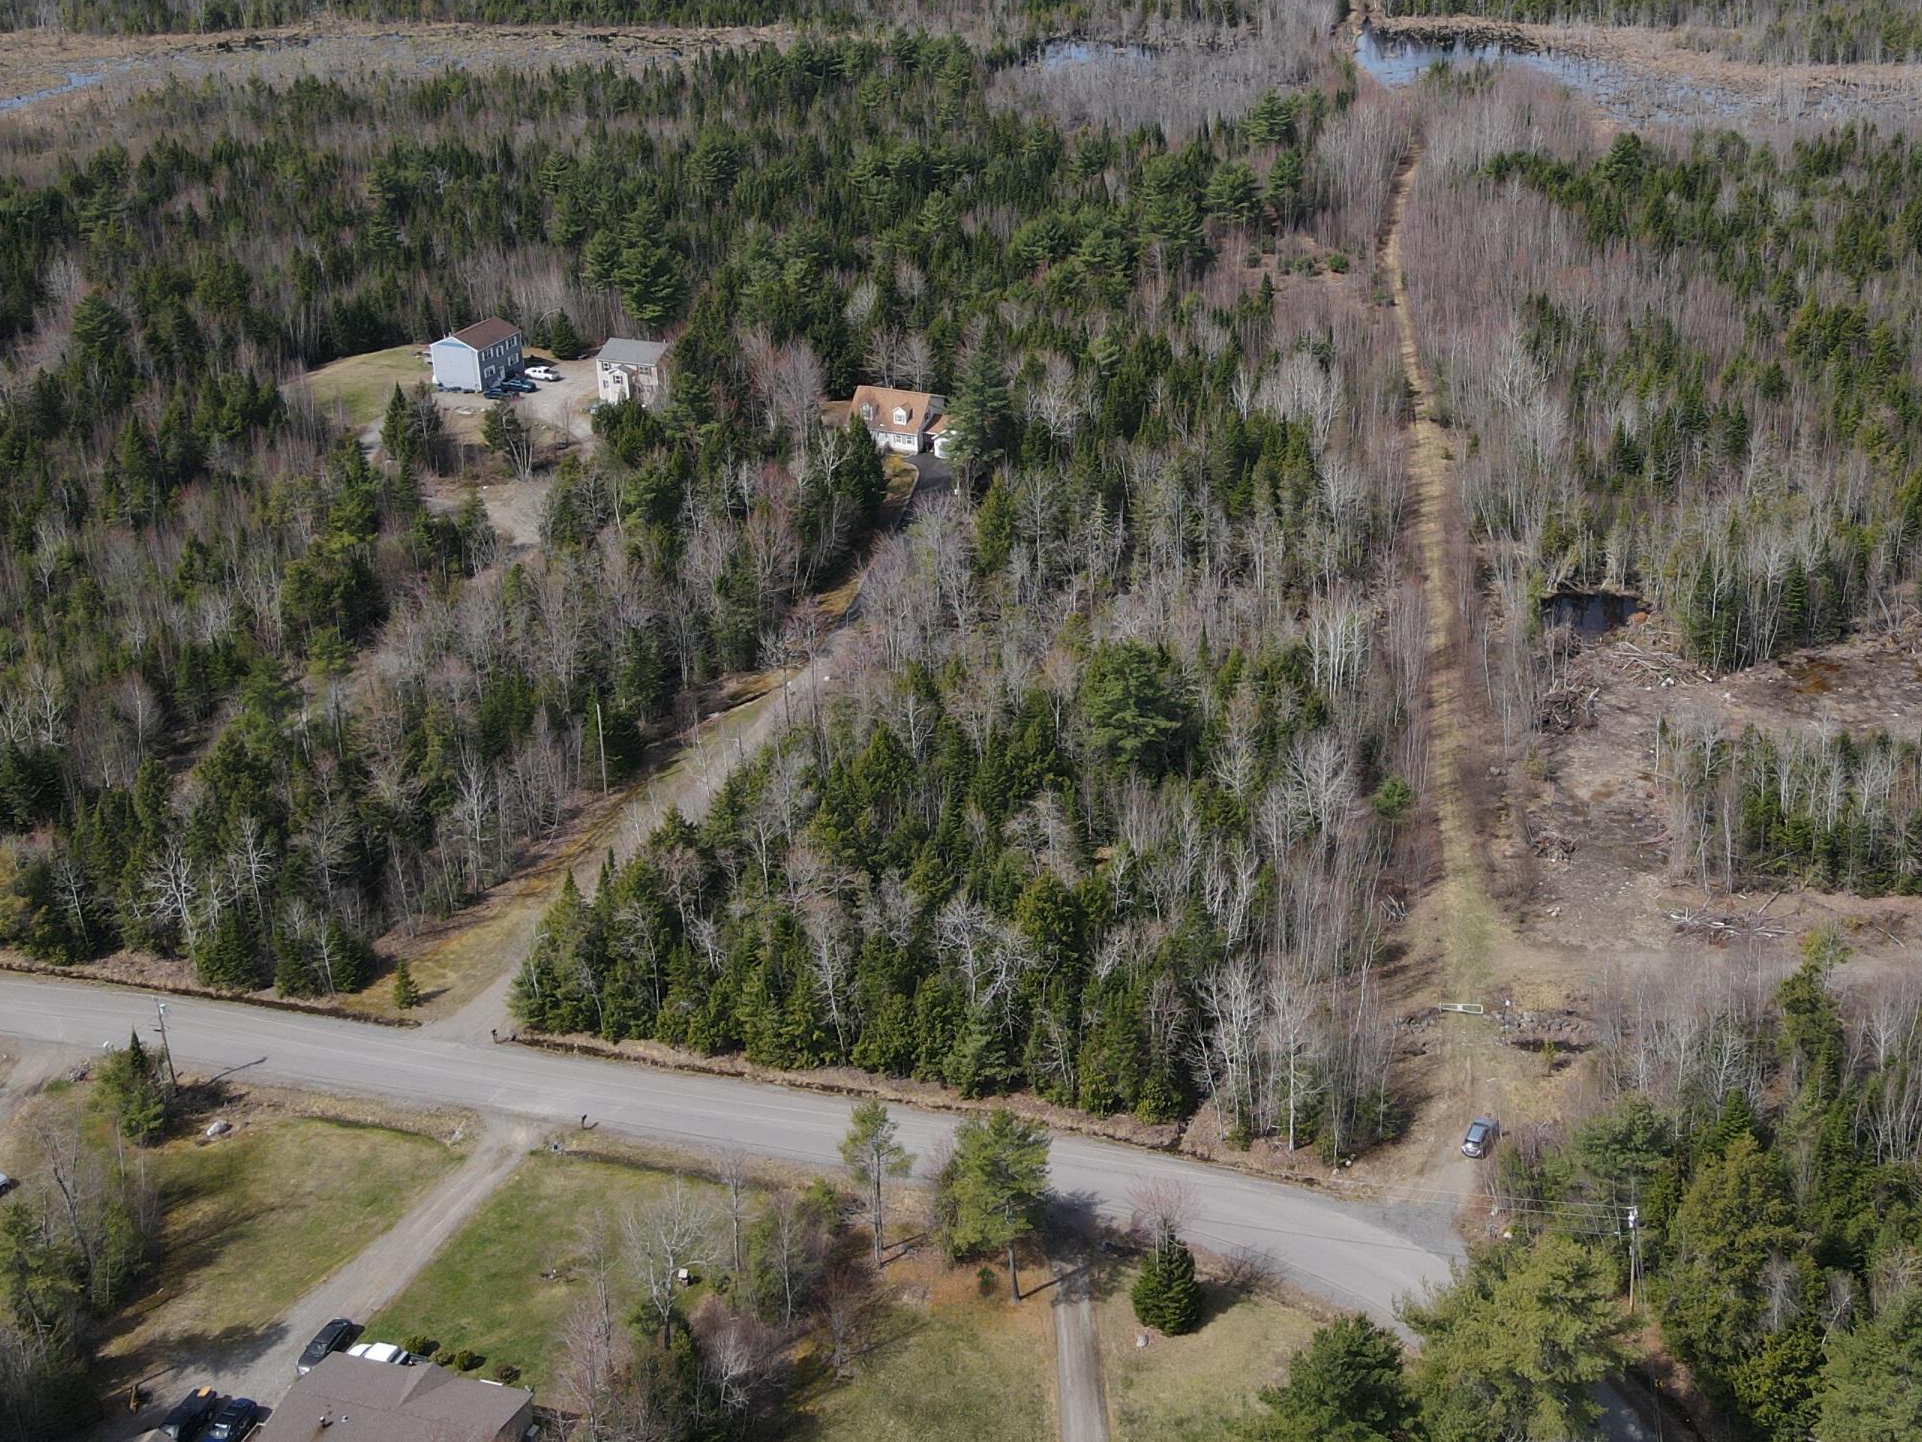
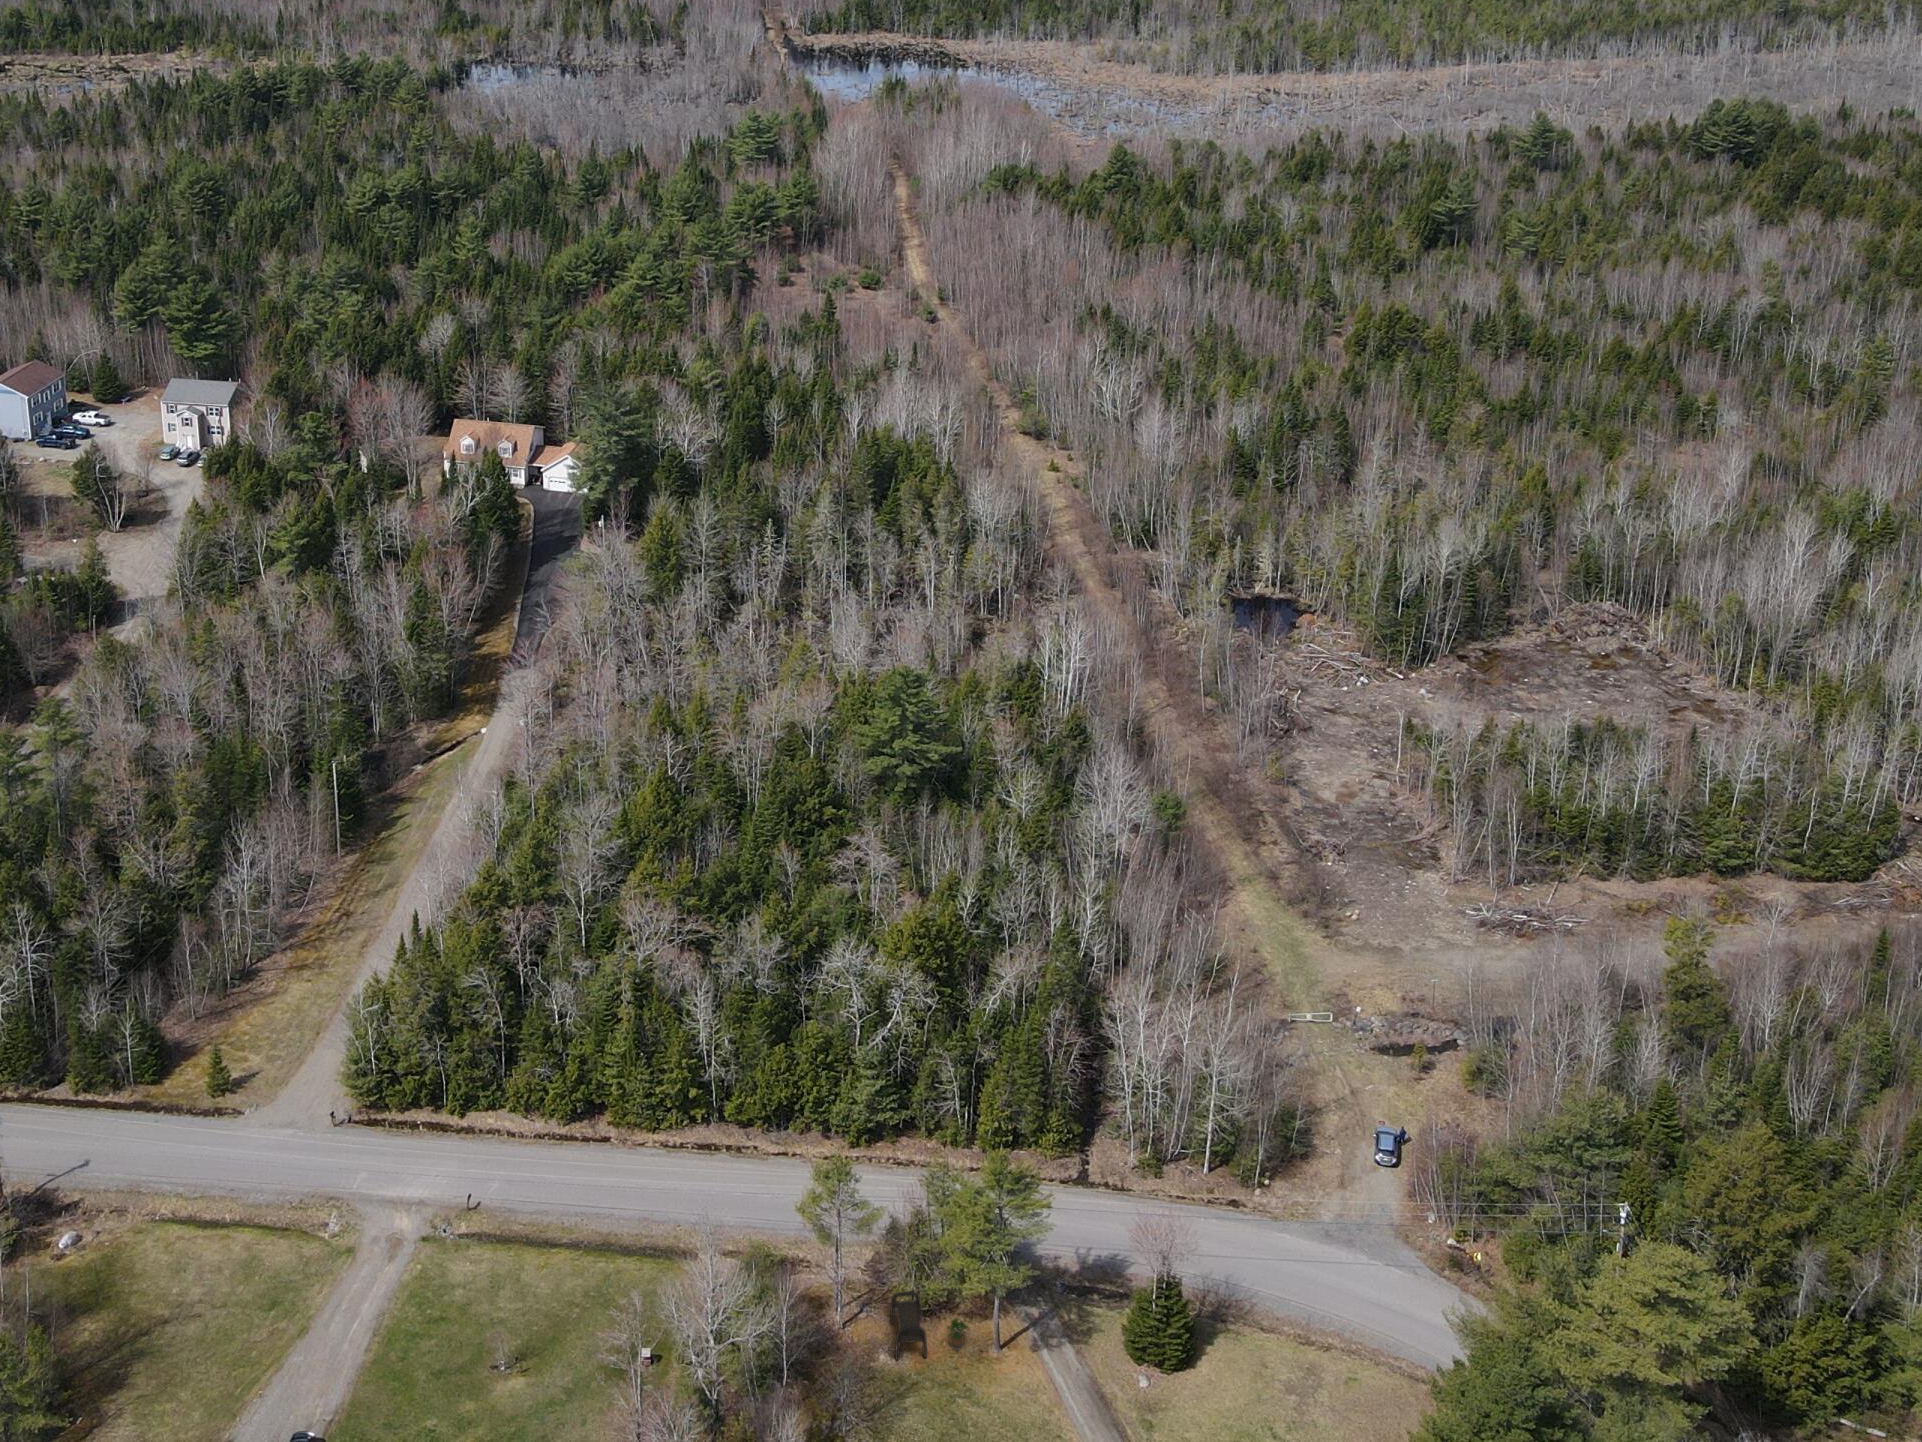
bench: none [922,1237,963,1302] -> present [890,1291,927,1360]

